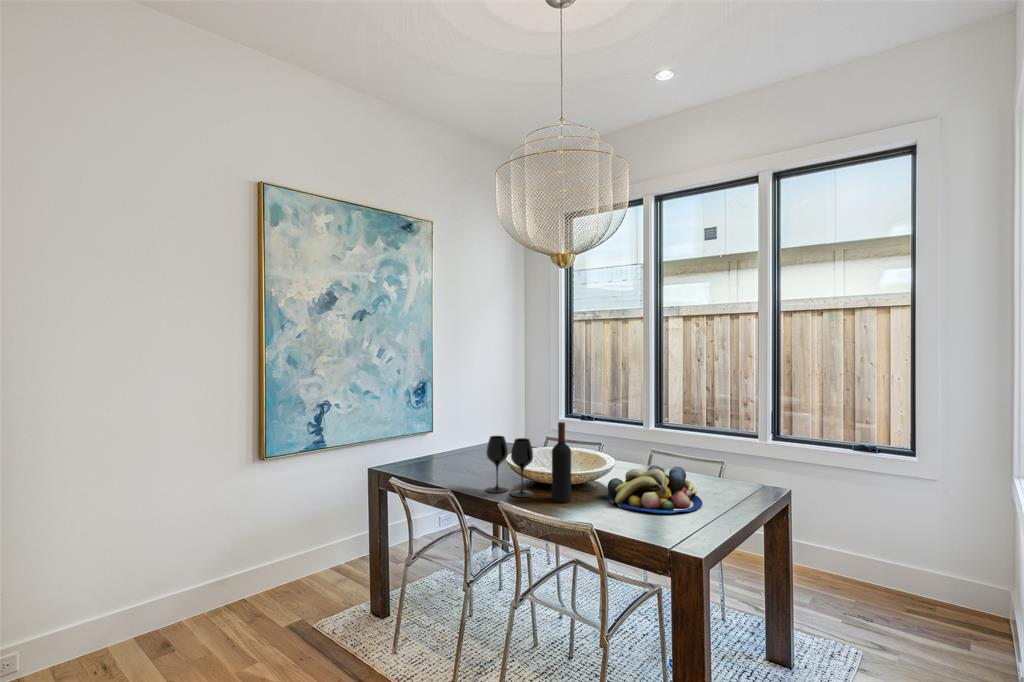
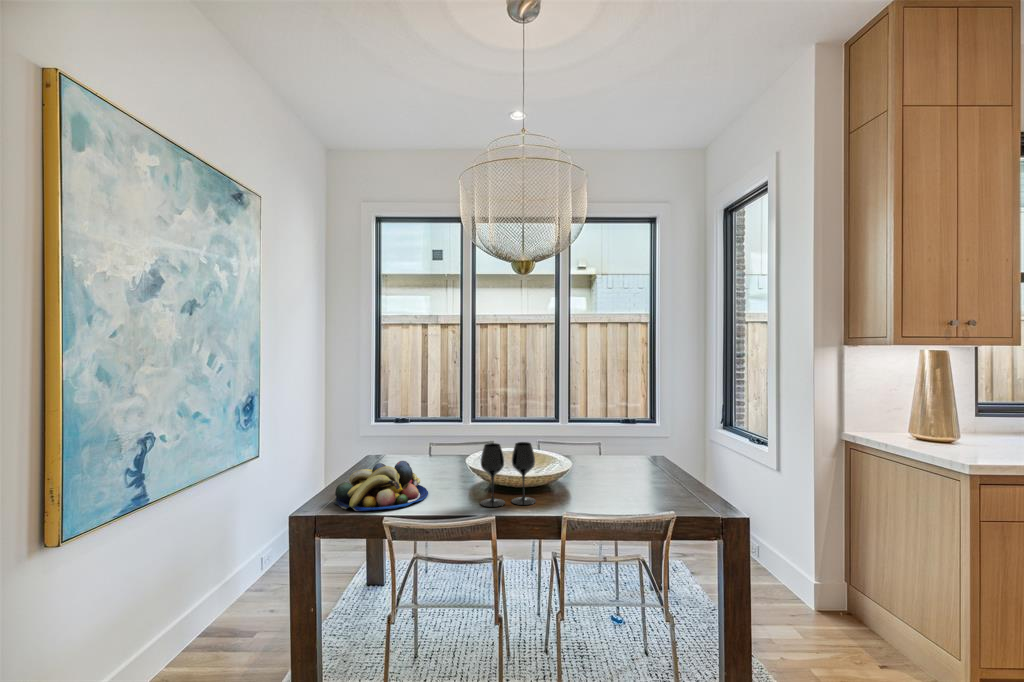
wine bottle: present [552,422,571,503] -> none [557,420,576,501]
fruit bowl: present [606,465,702,513] -> present [334,461,428,511]

